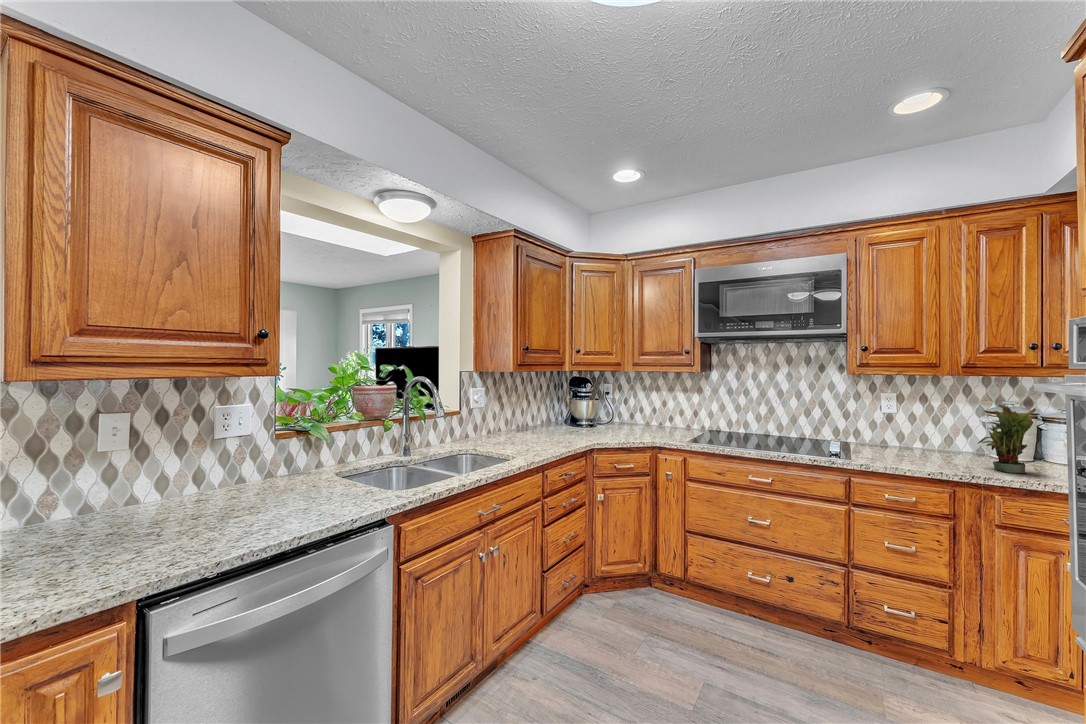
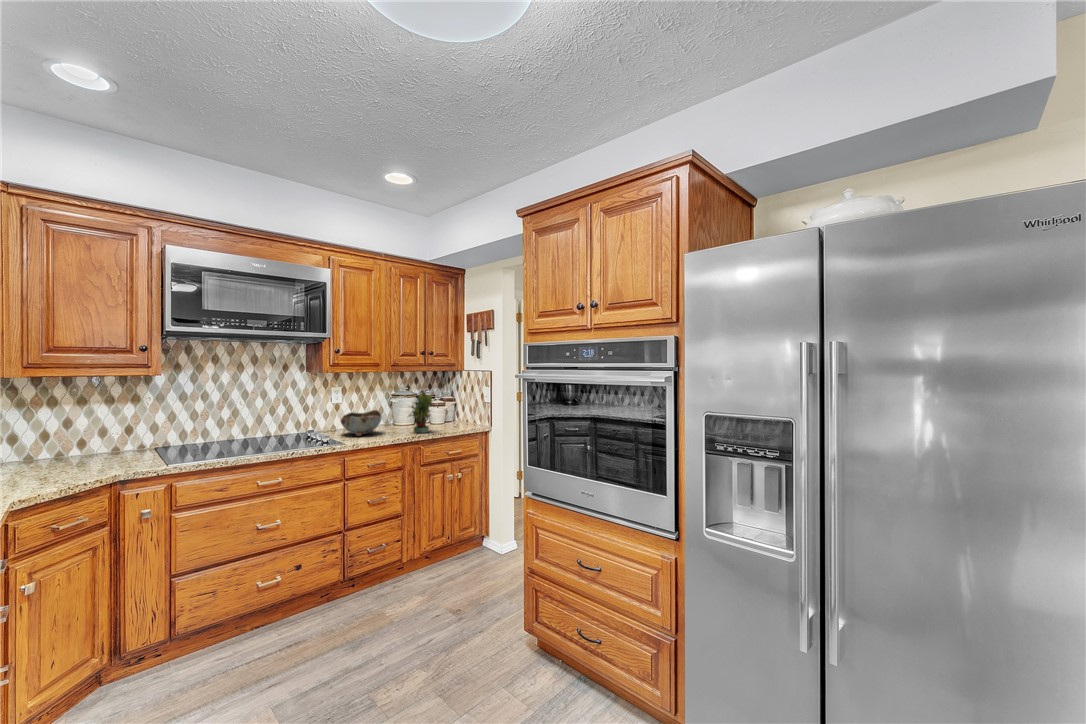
bowl: none [875,426,938,456] -> present [341,410,382,436]

